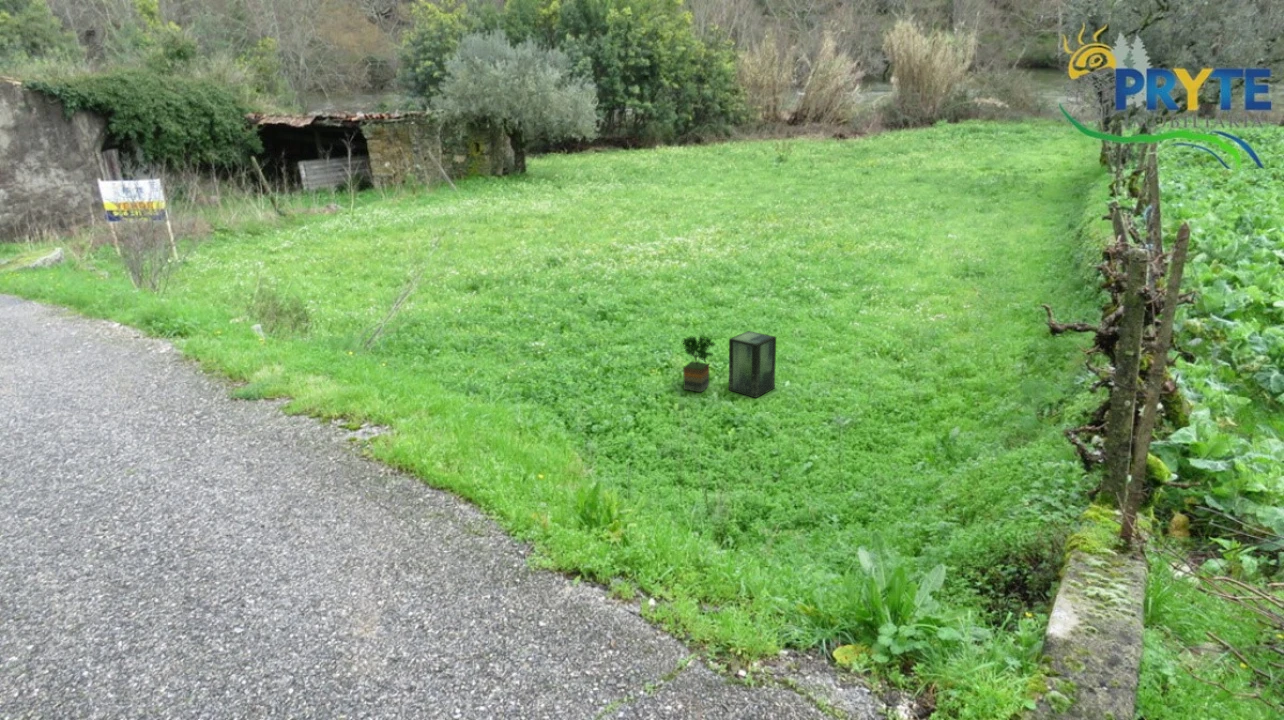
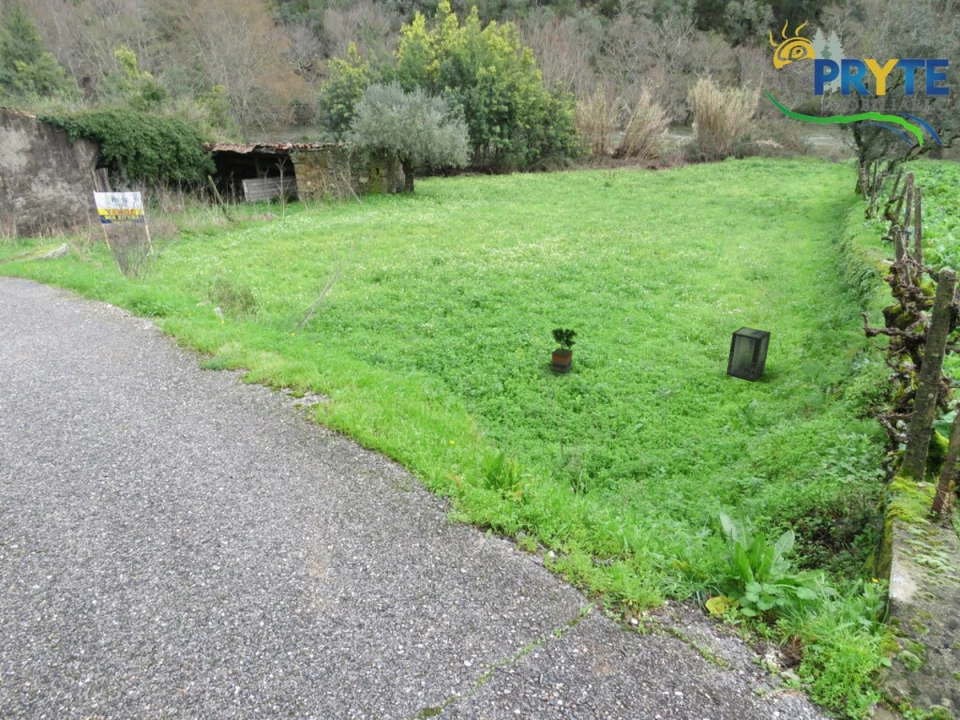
storage box: present [729,331,776,398] -> present [727,327,771,381]

